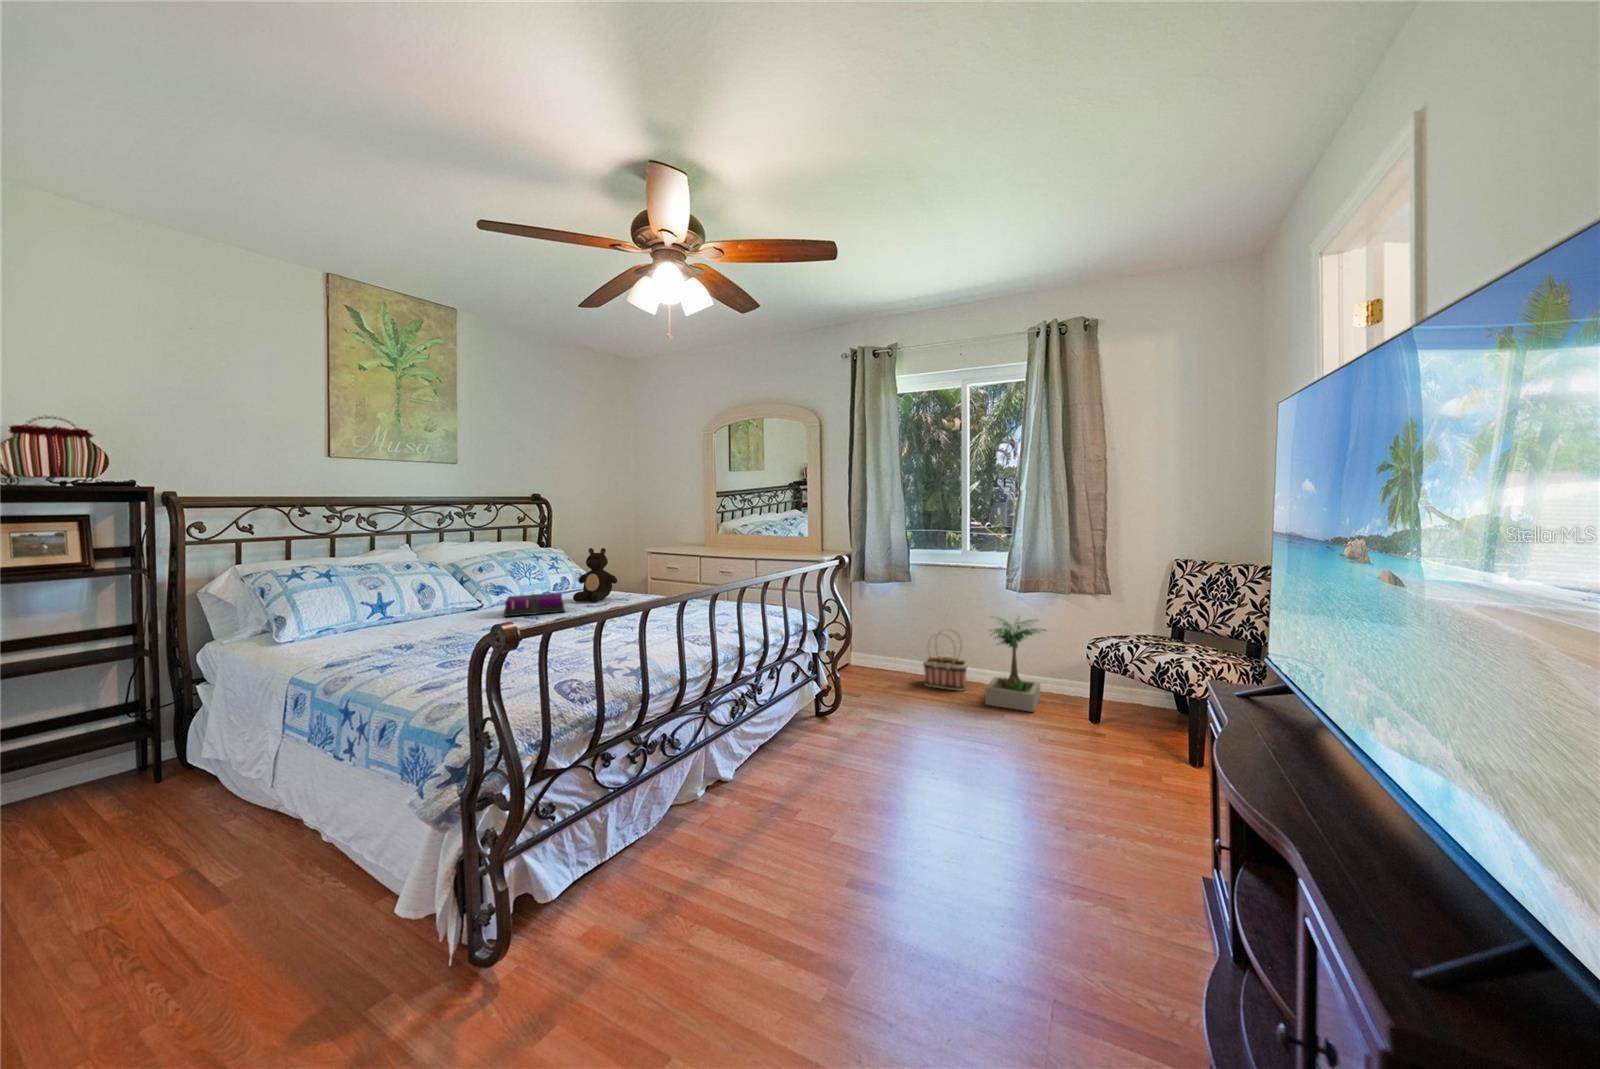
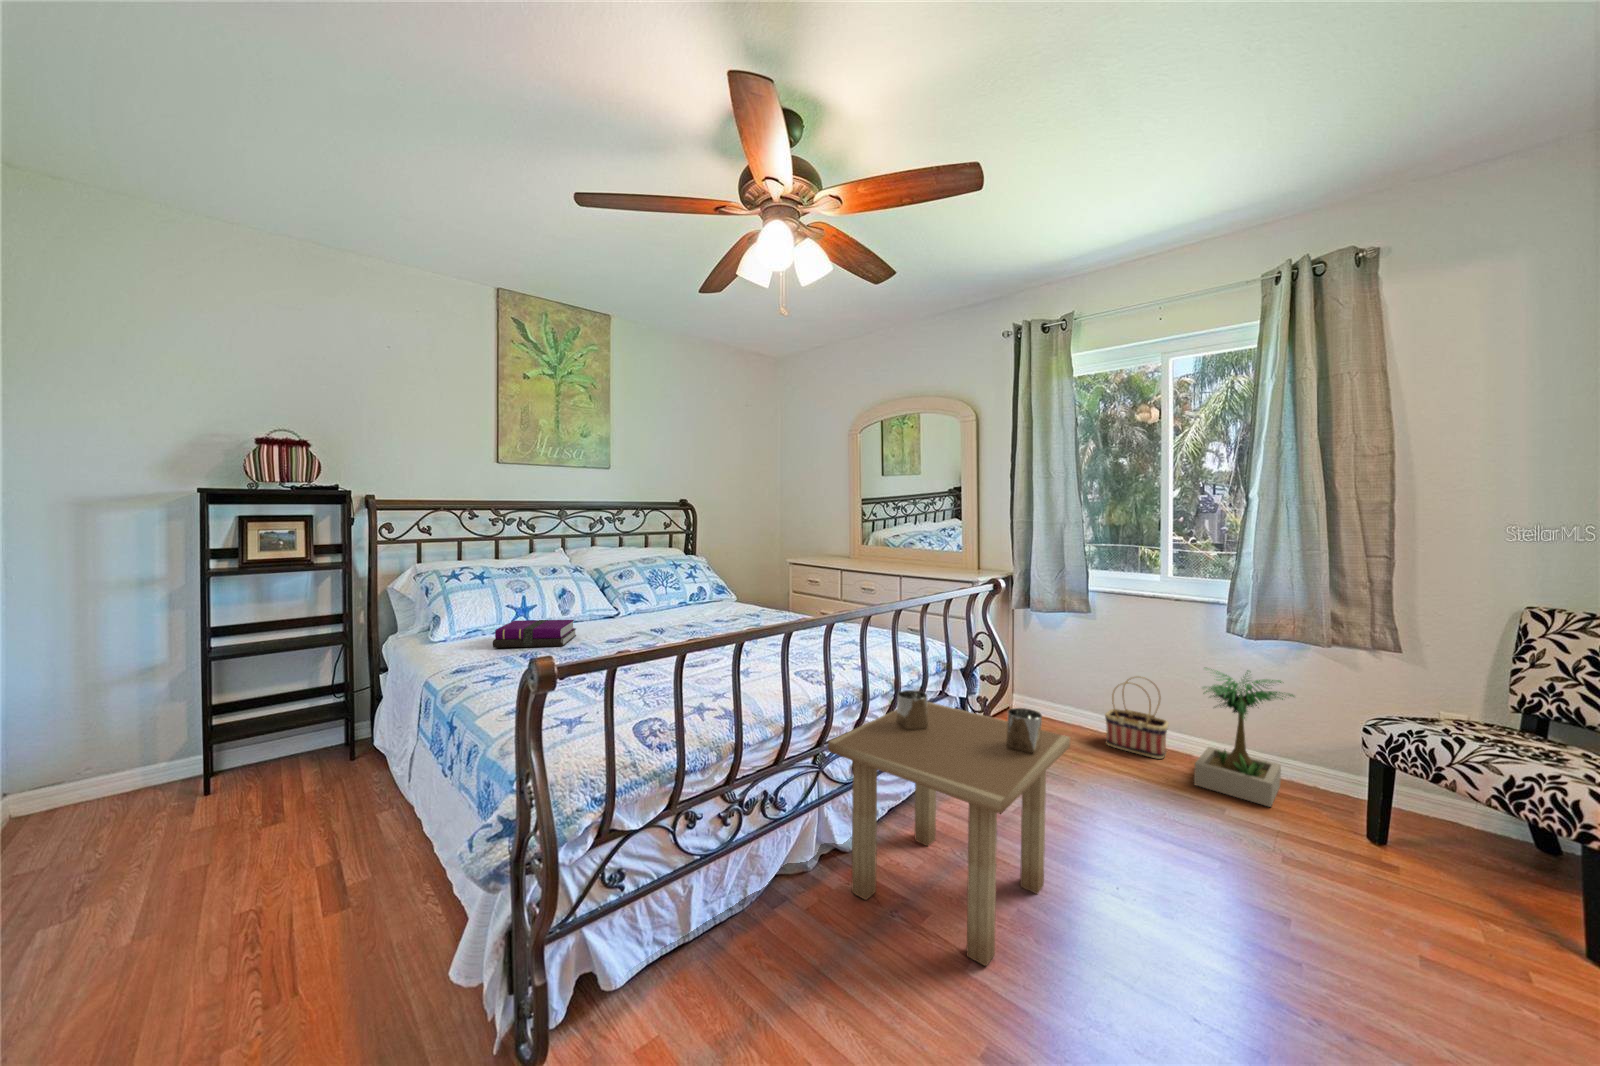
teddy bear: present [573,548,617,602] -> none [703,558,748,615]
notebook: present [504,593,565,616] -> present [493,620,576,648]
side table: none [715,644,899,837] -> present [828,690,1070,966]

